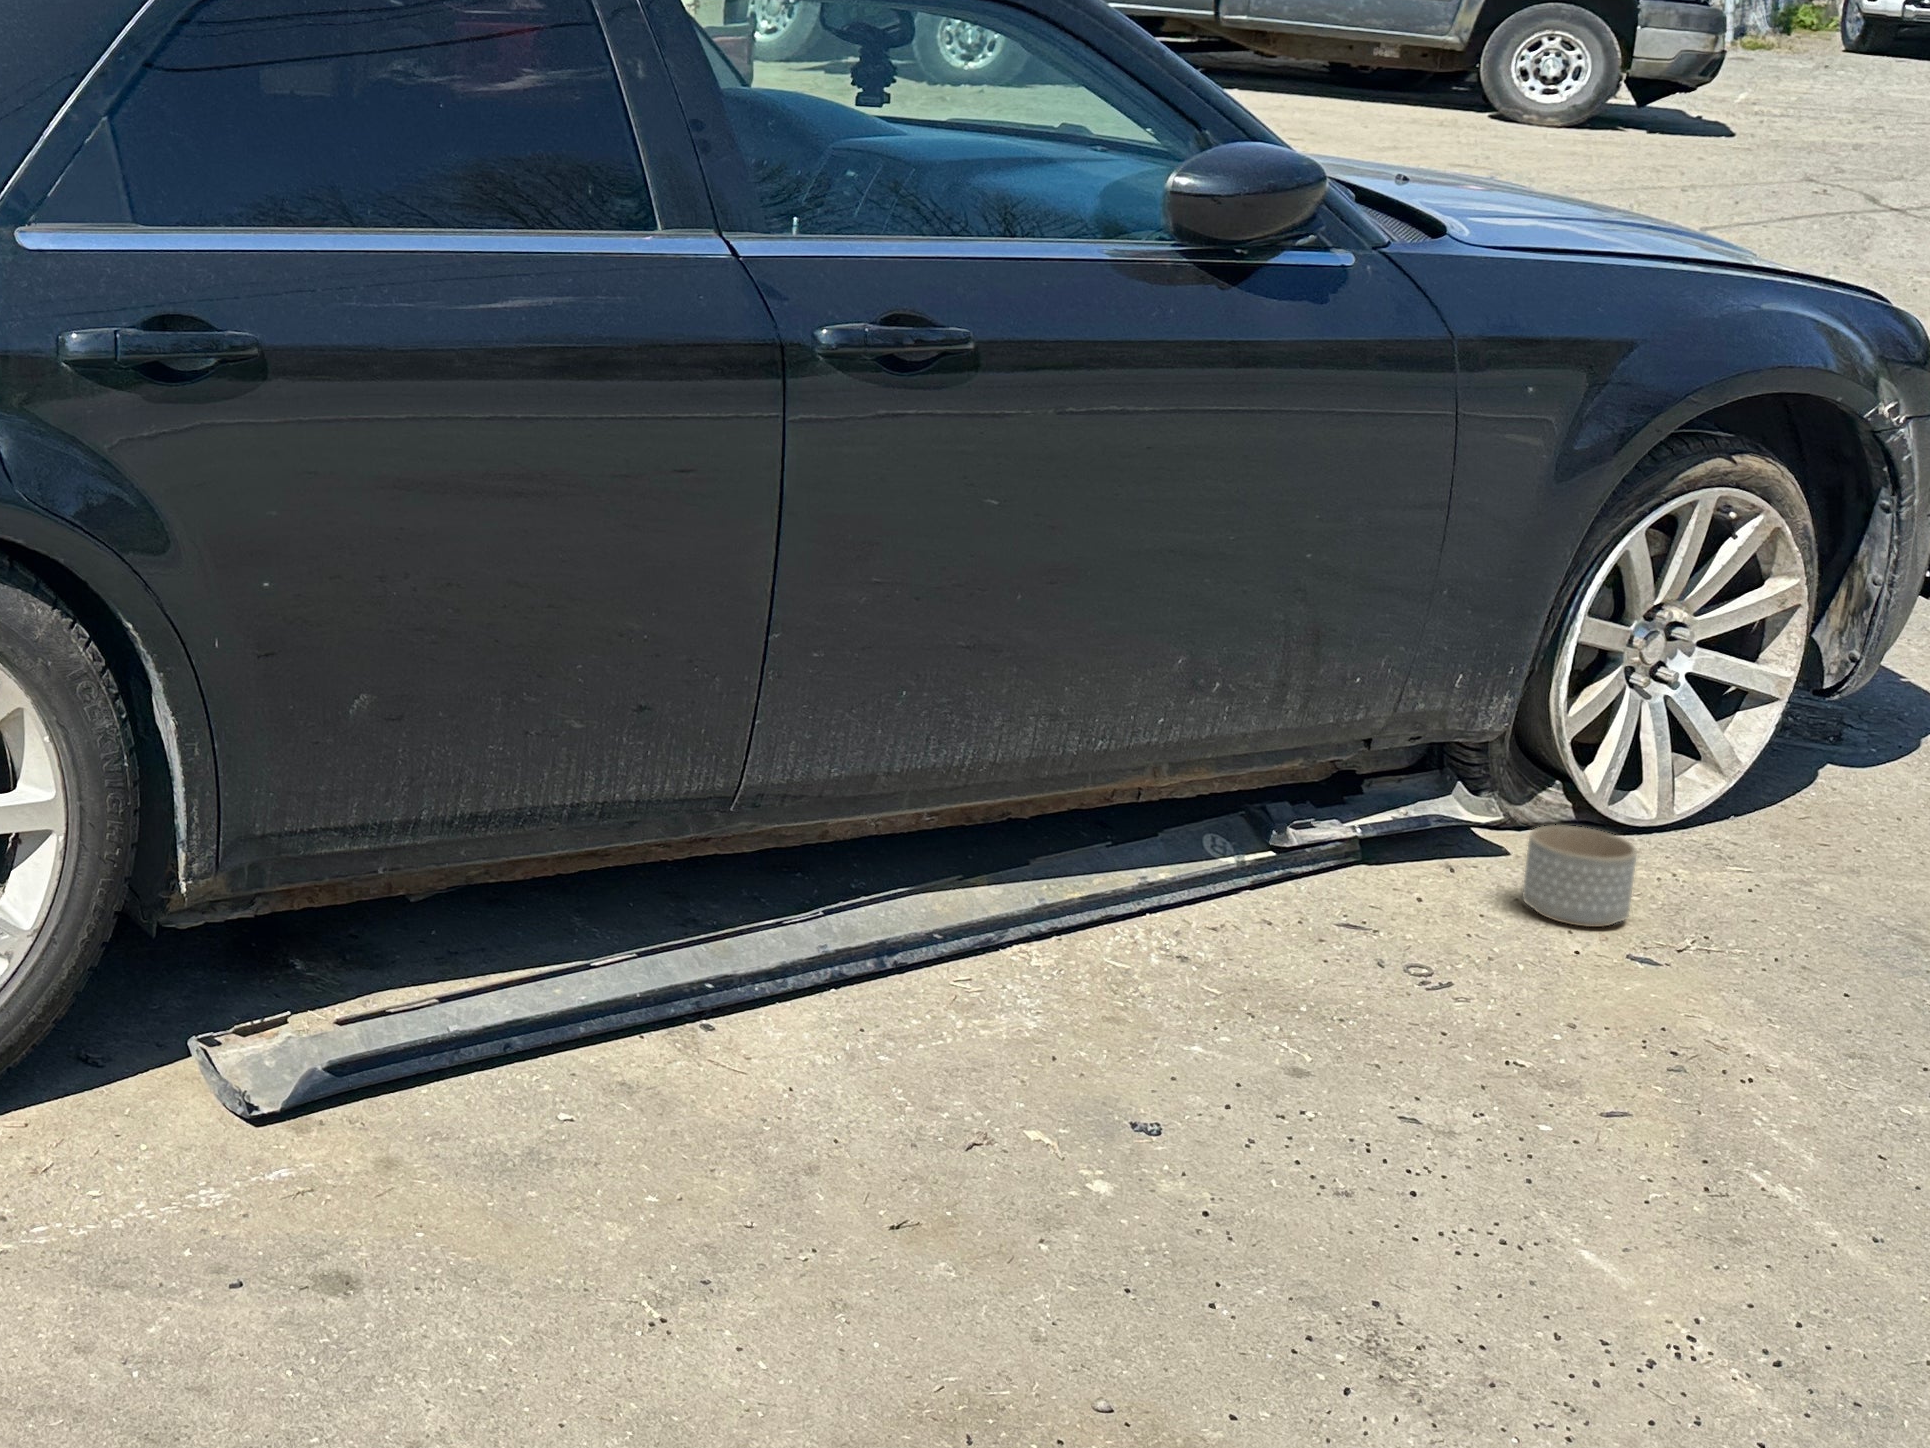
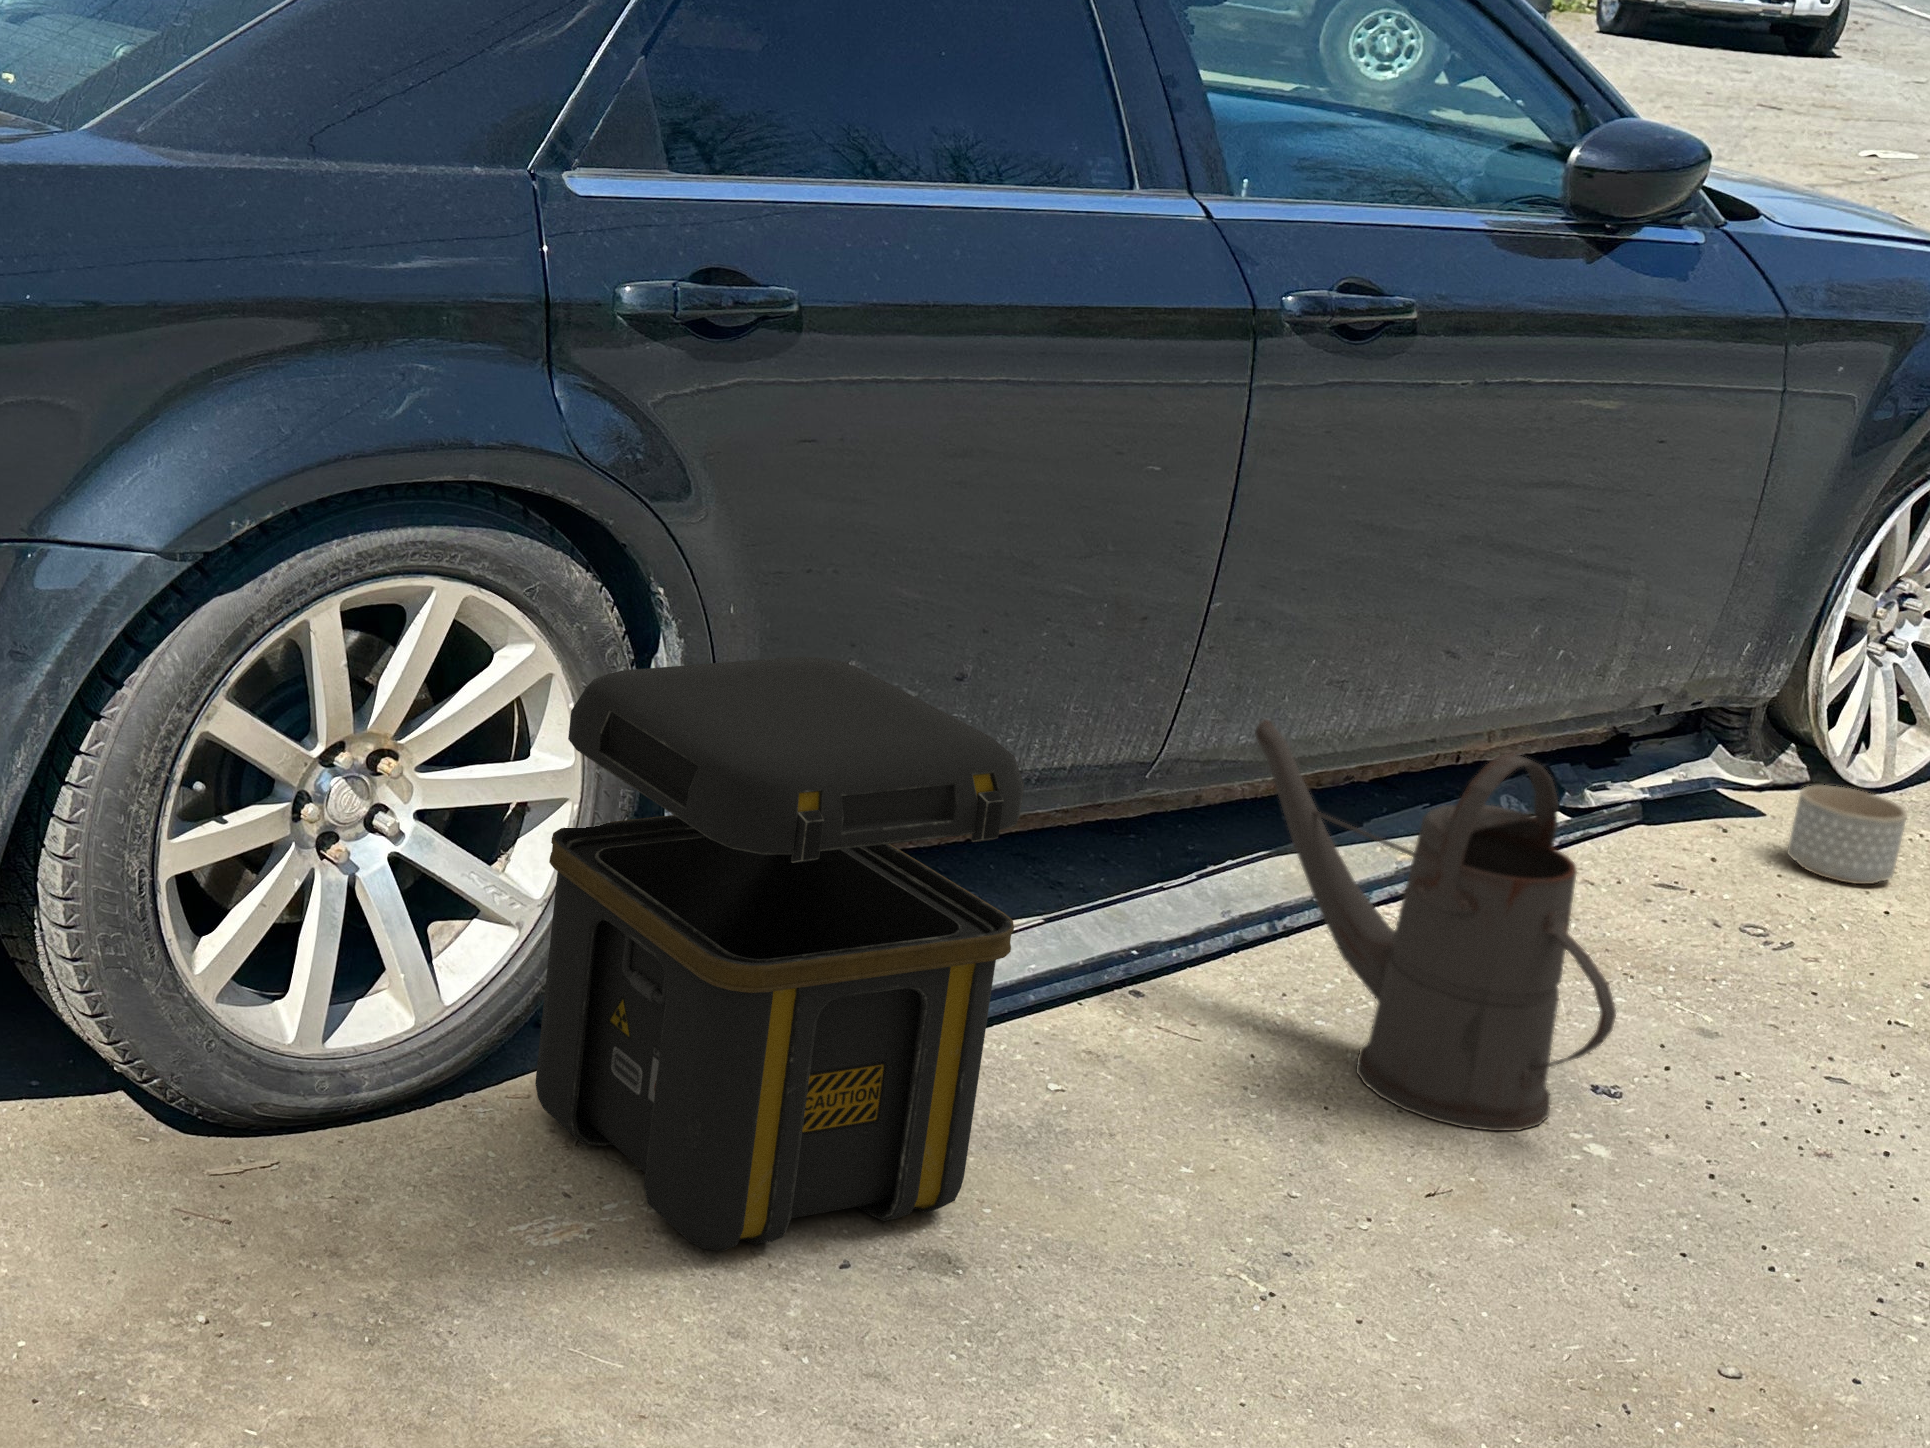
toolbox: none [21,693,427,1263] -> present [535,657,1024,1251]
watering can: none [831,755,1118,1163] -> present [1255,719,1616,1131]

